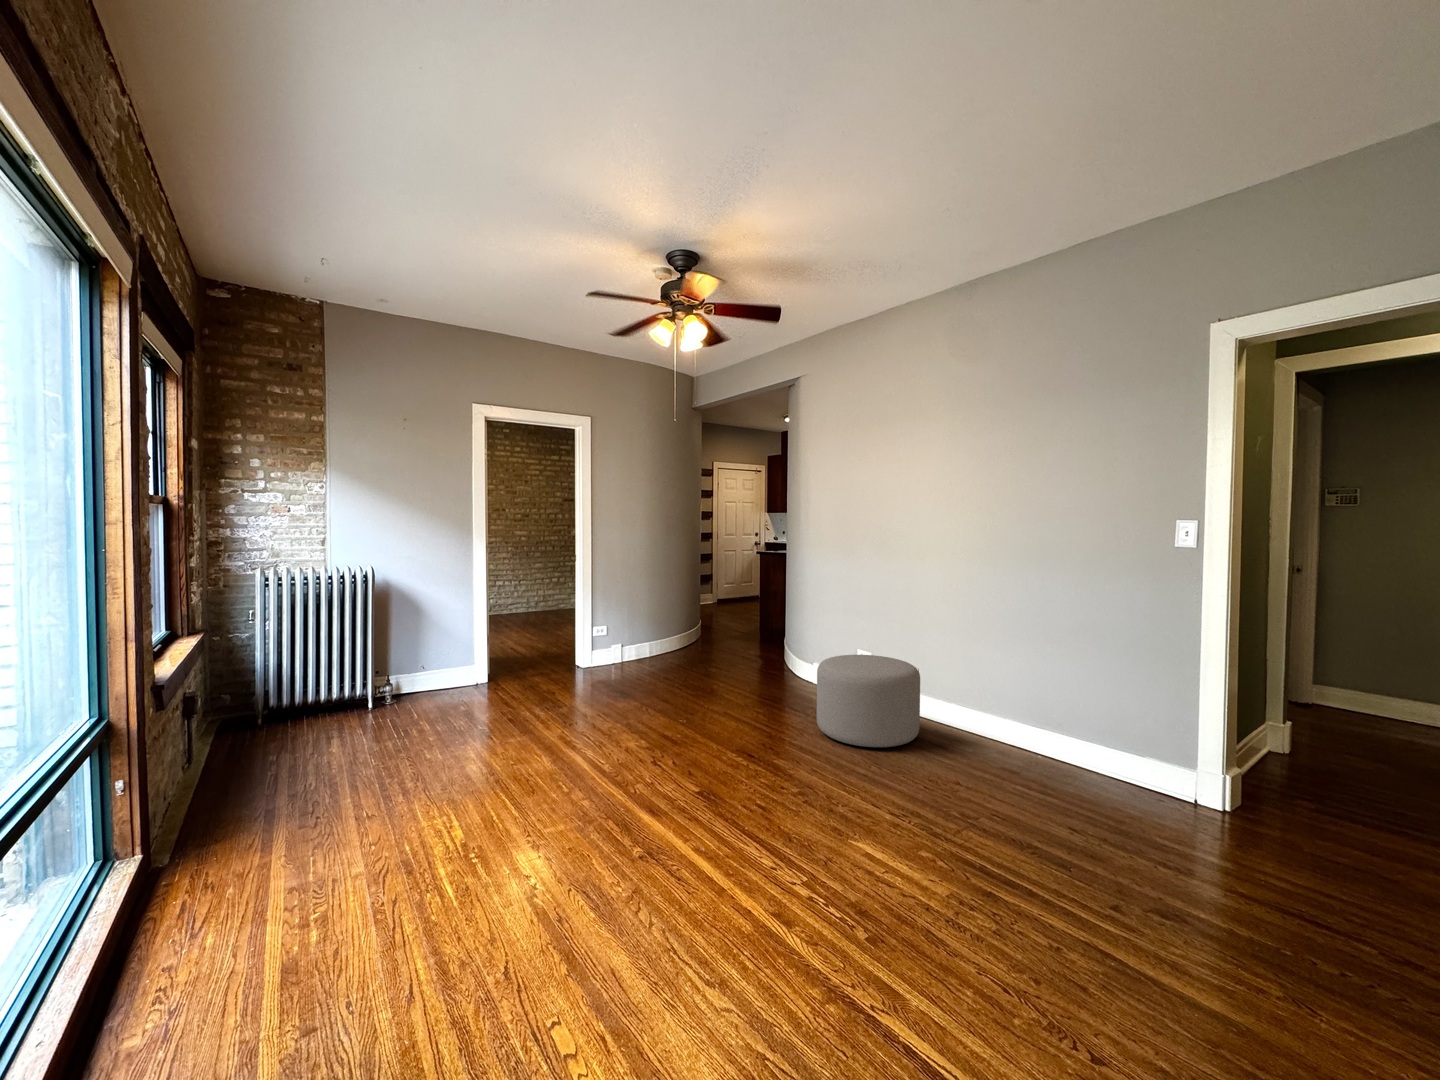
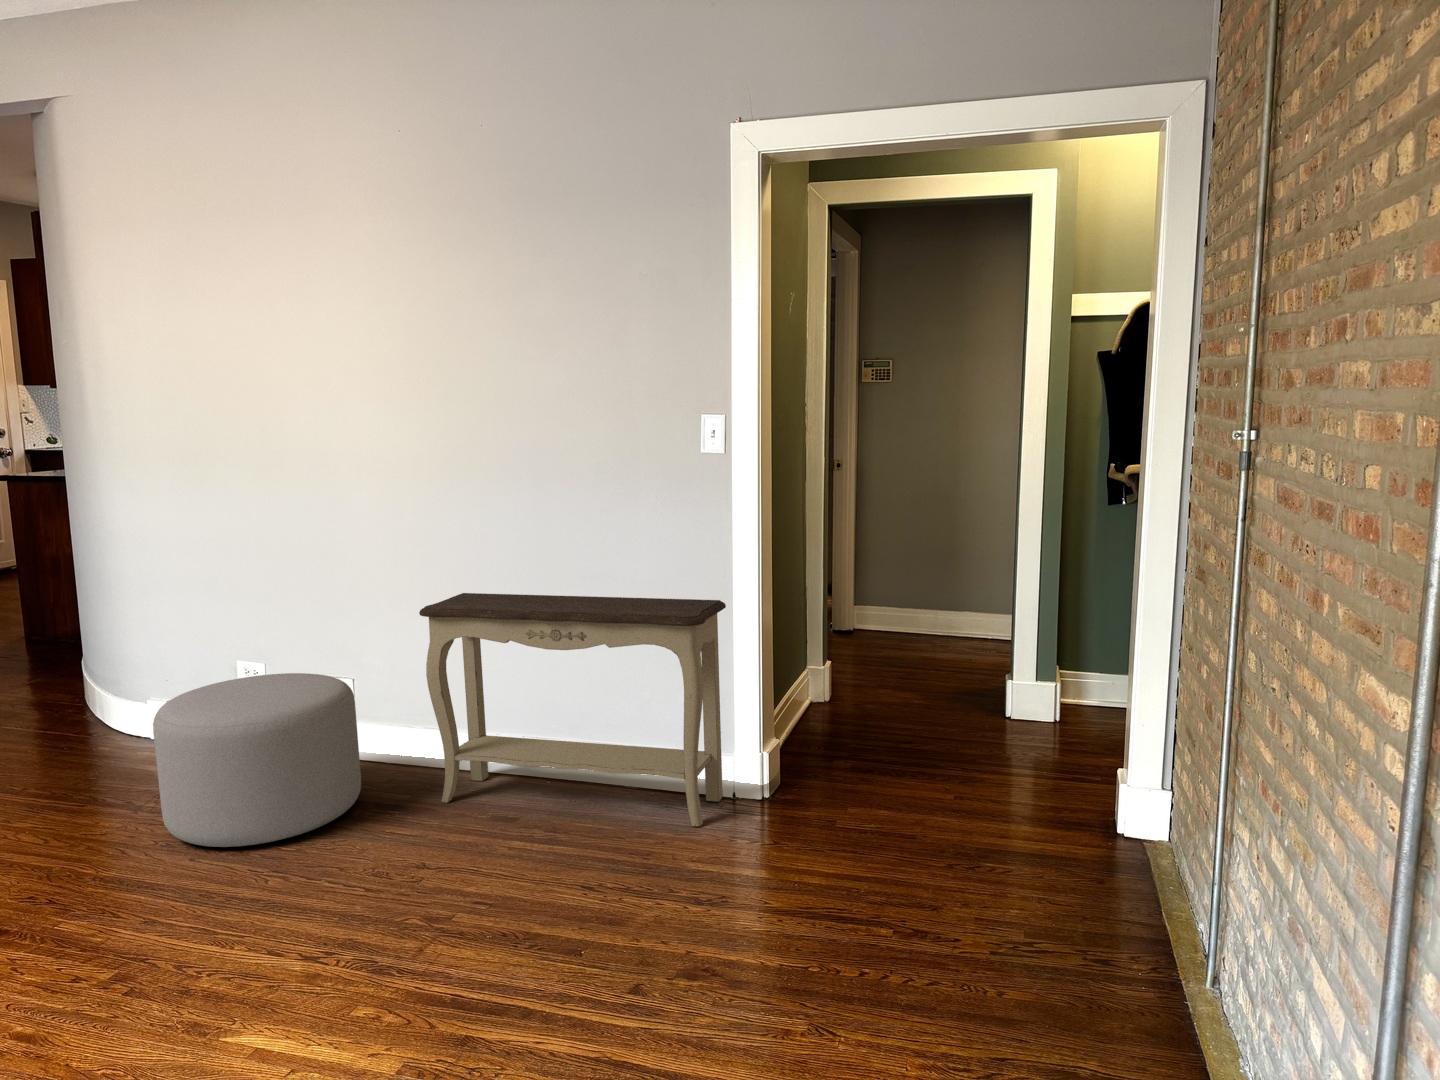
console table: none [964,625,1197,816] -> present [419,593,726,827]

